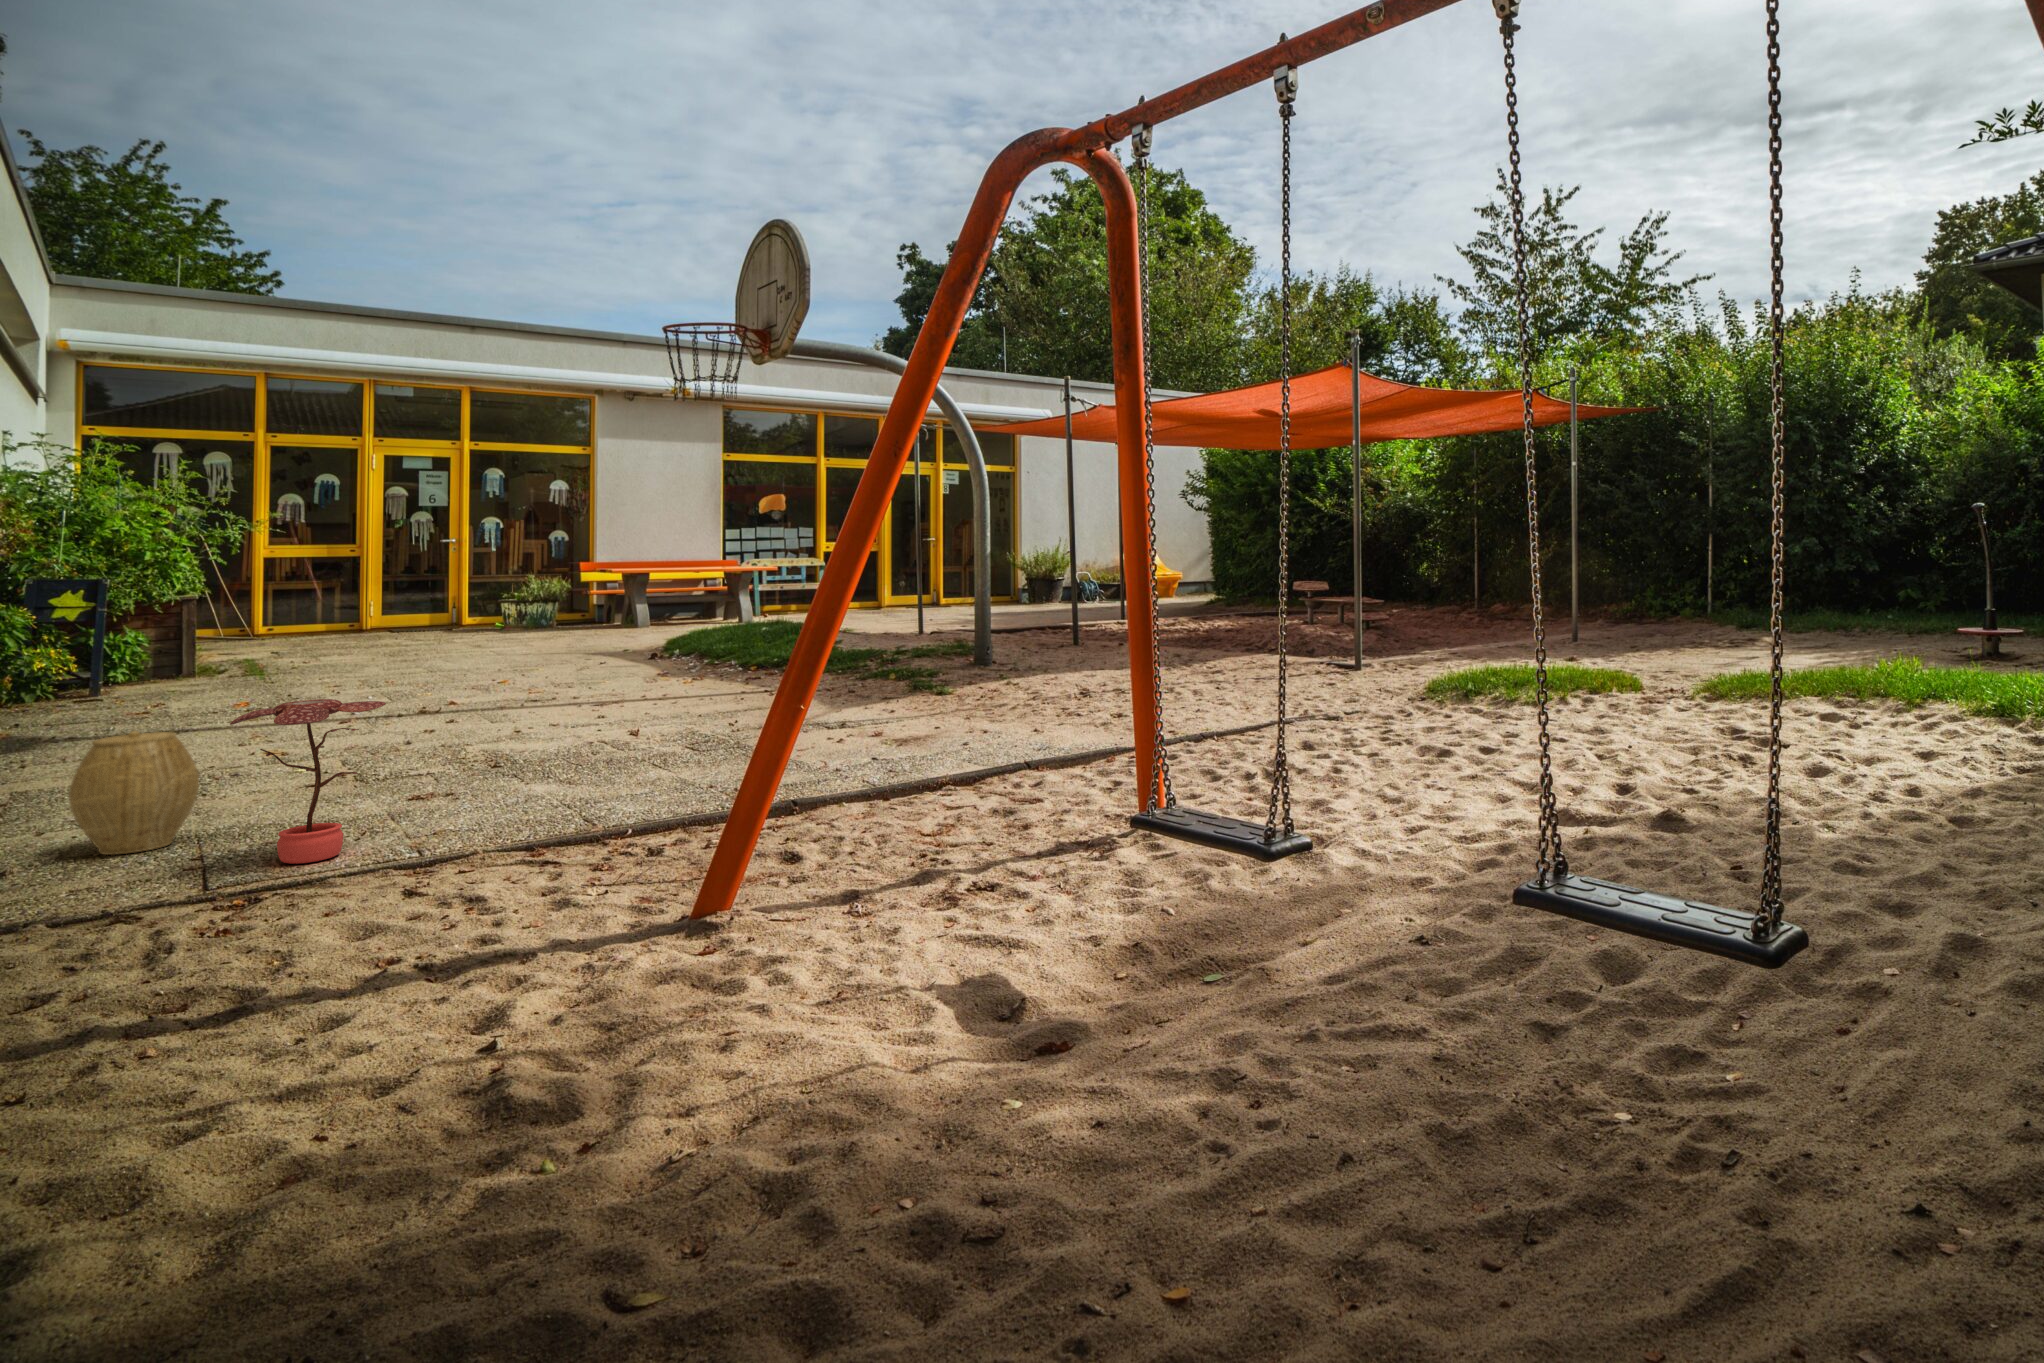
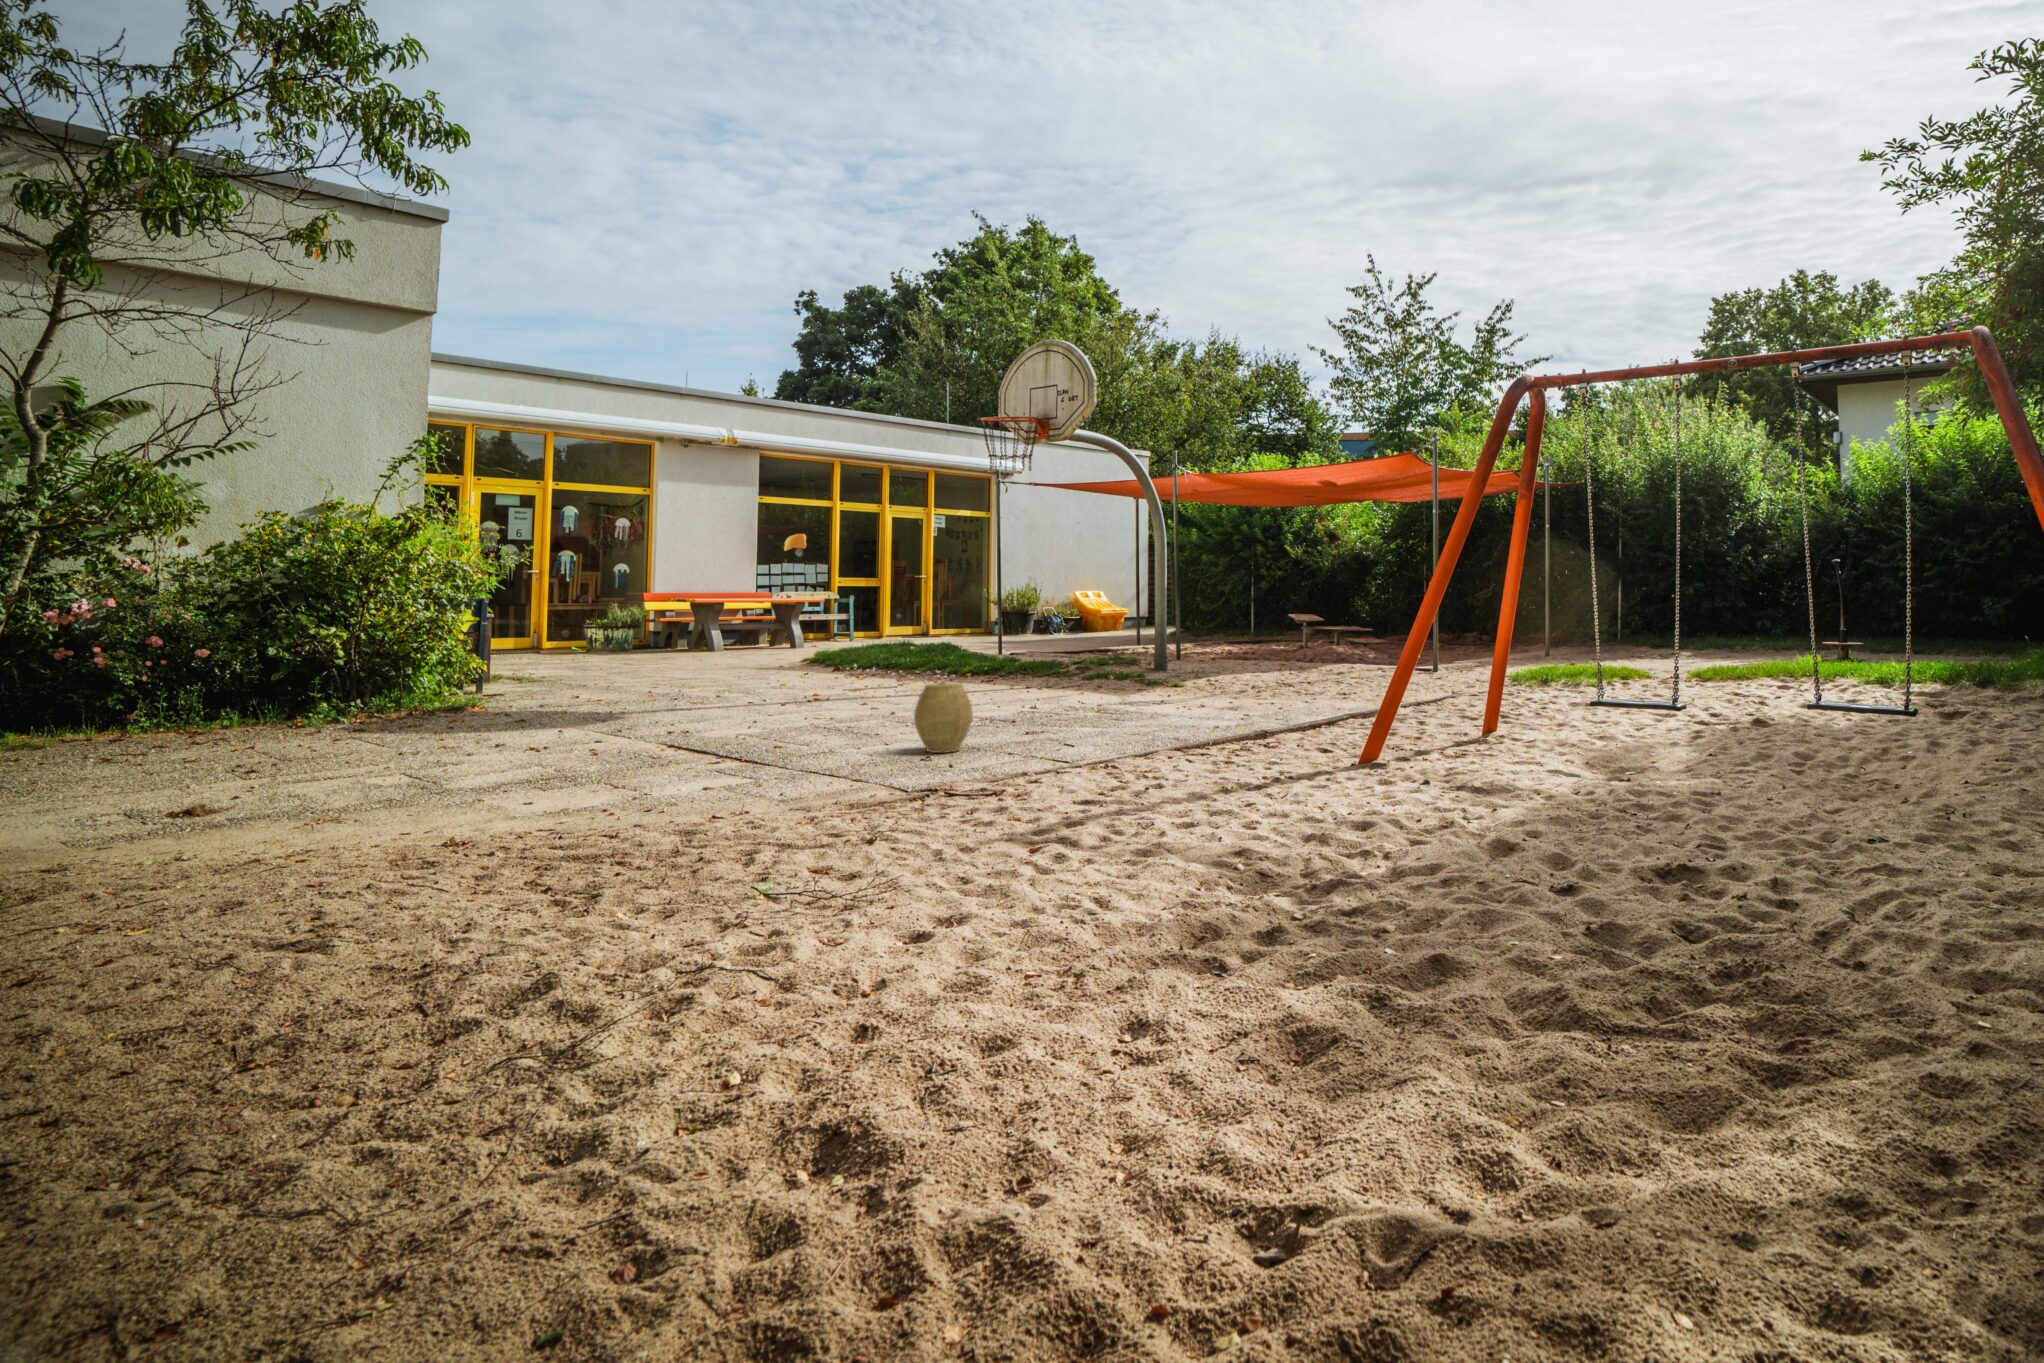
potted plant: present [230,699,386,864] -> none [1041,661,1103,753]

